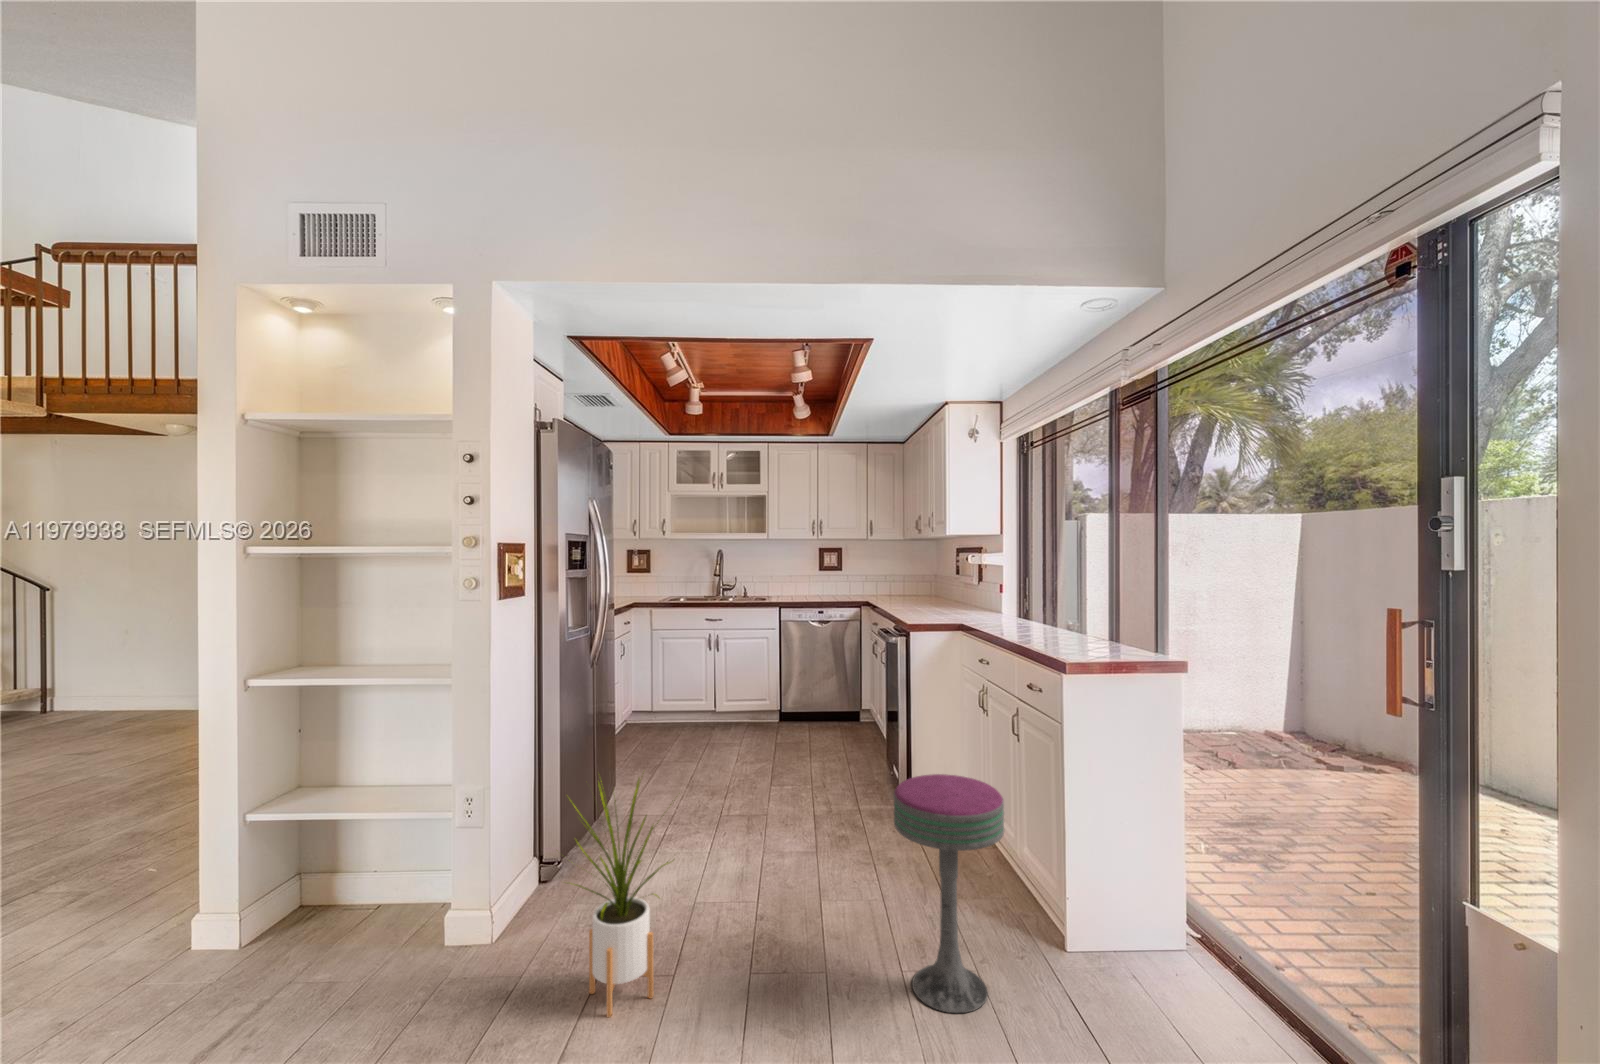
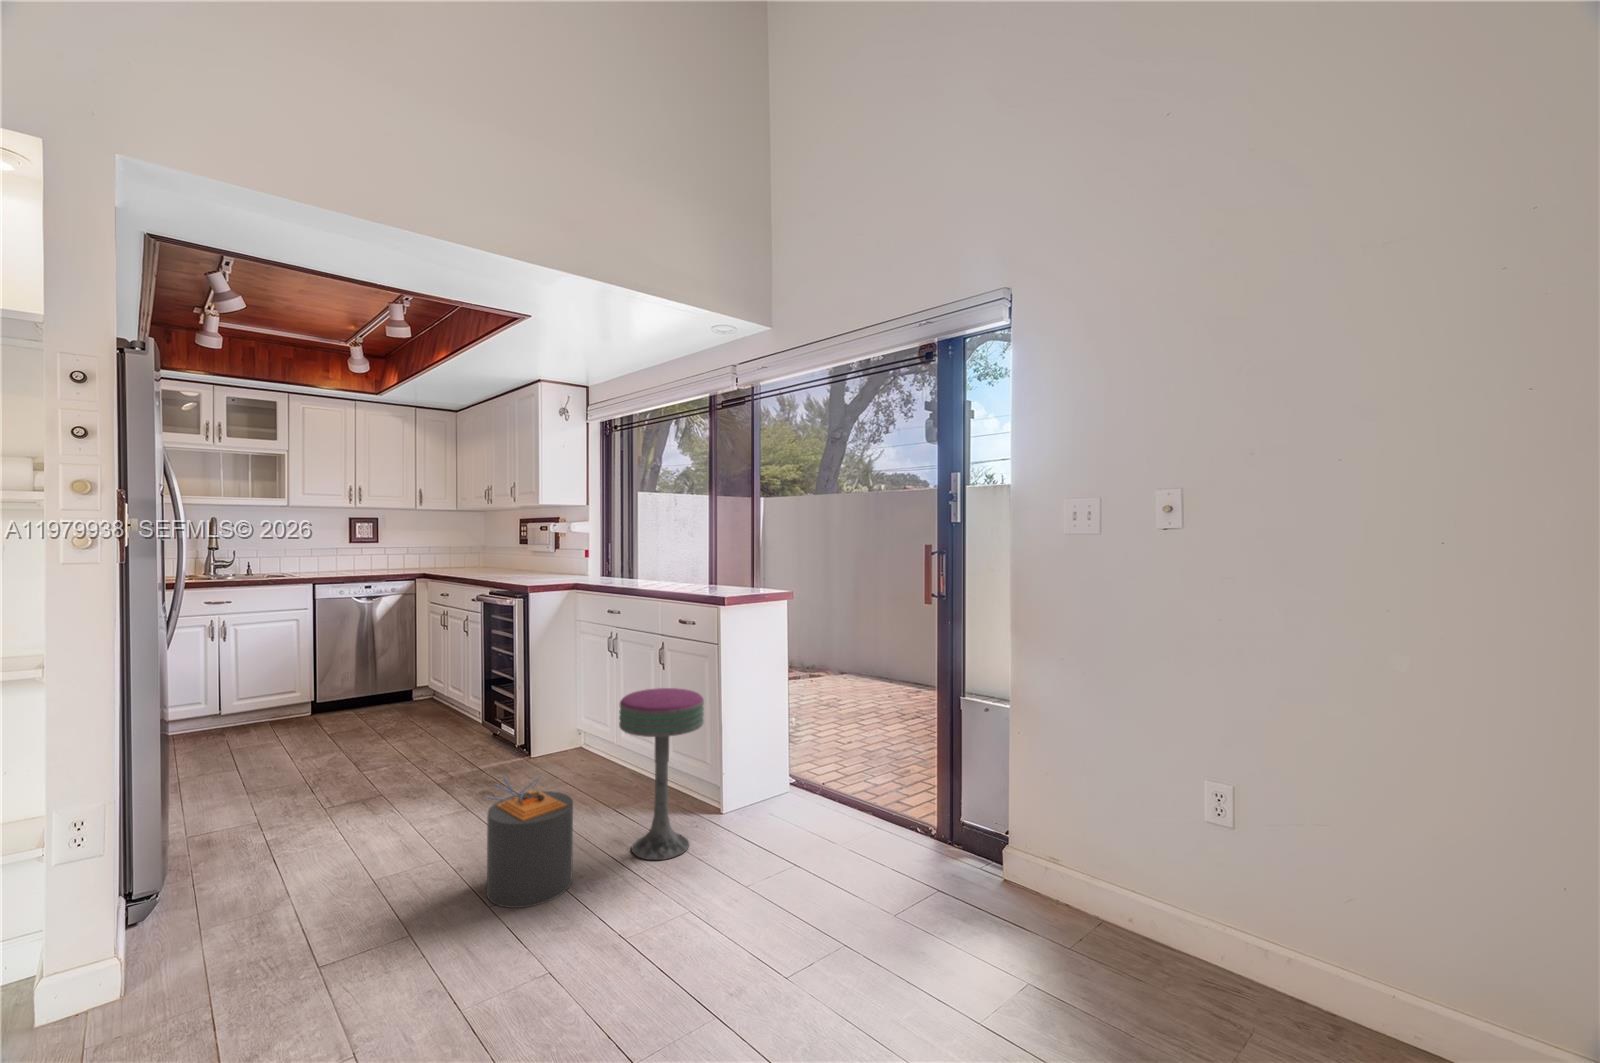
house plant: present [569,778,670,1017] -> none [306,726,447,974]
trash can: none [735,837,831,1007] -> present [485,777,573,908]

